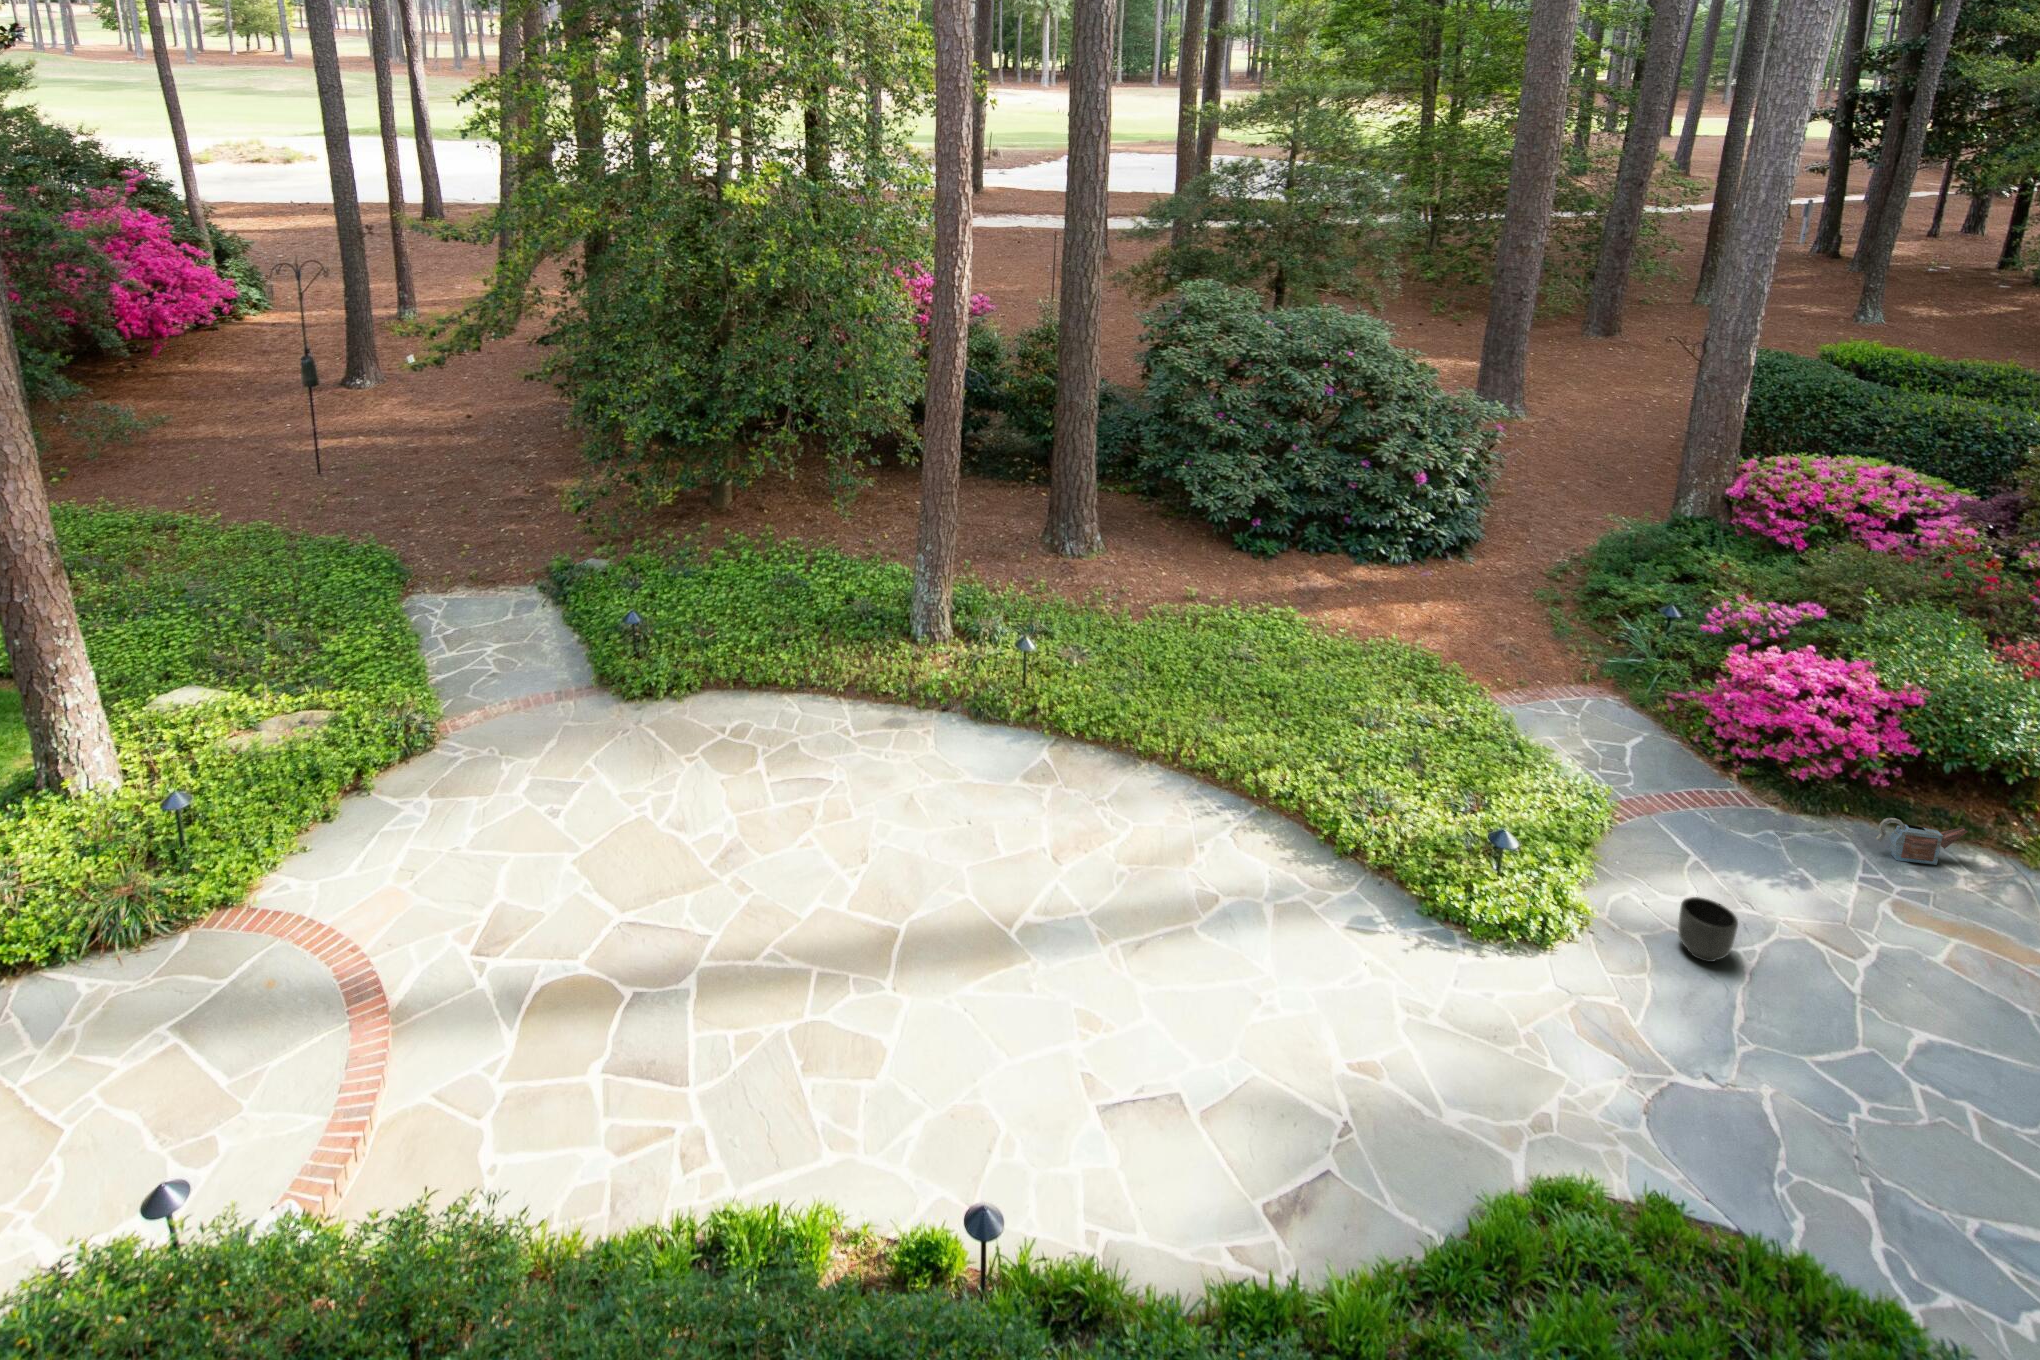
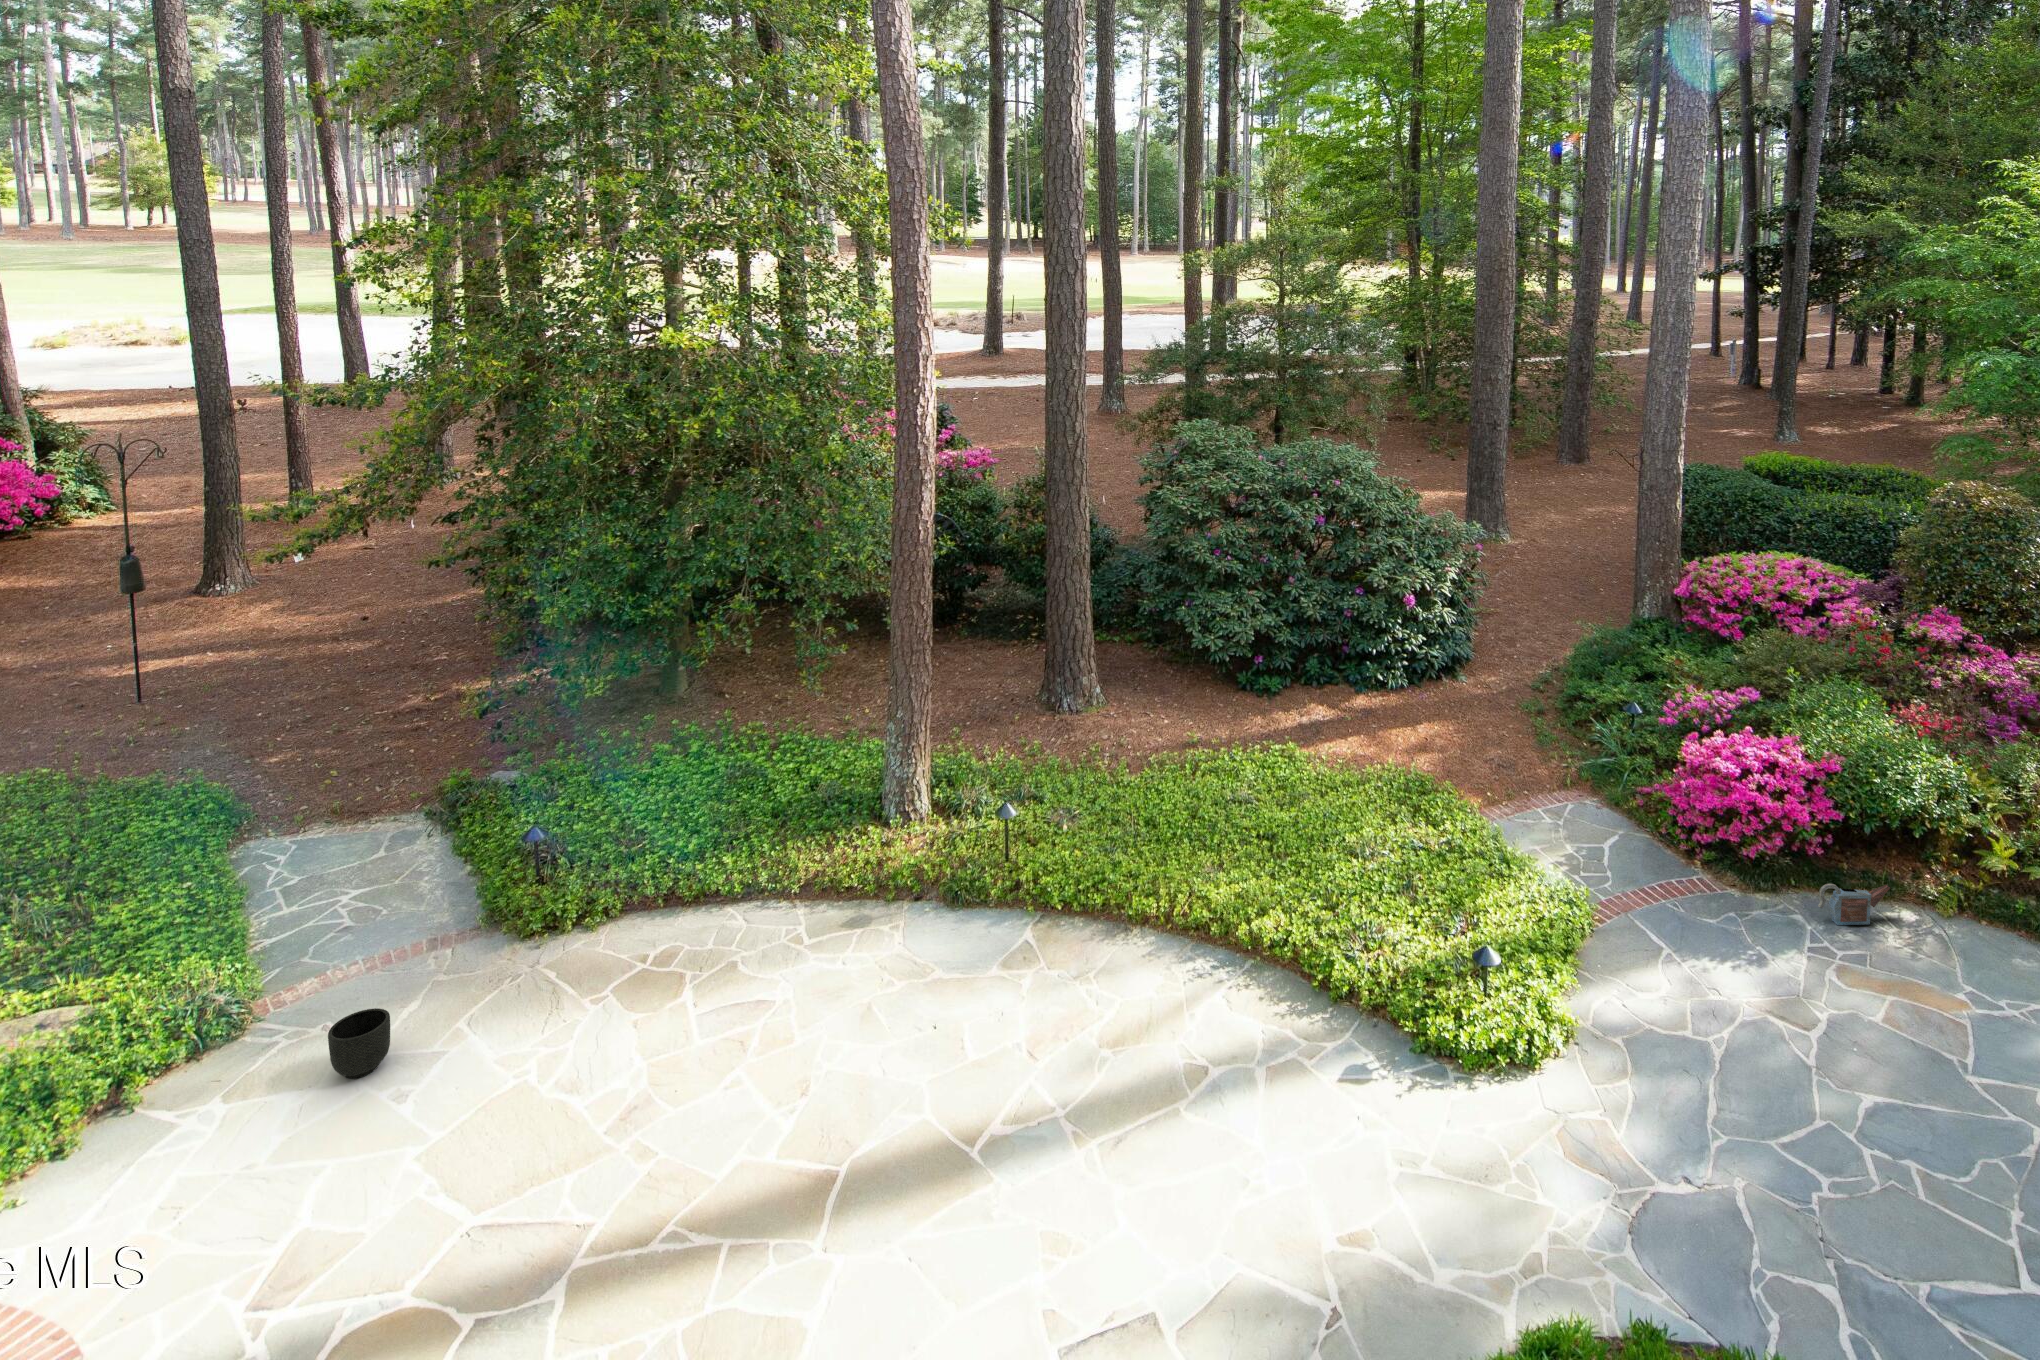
planter: present [1678,897,1738,962] -> present [328,1008,390,1079]

